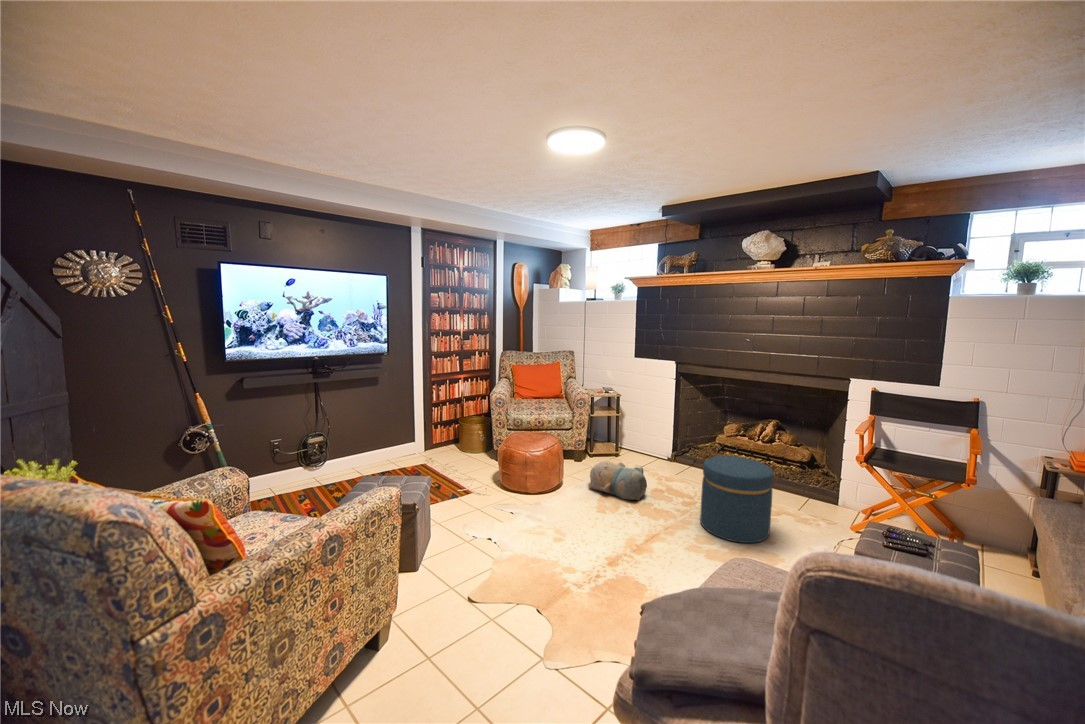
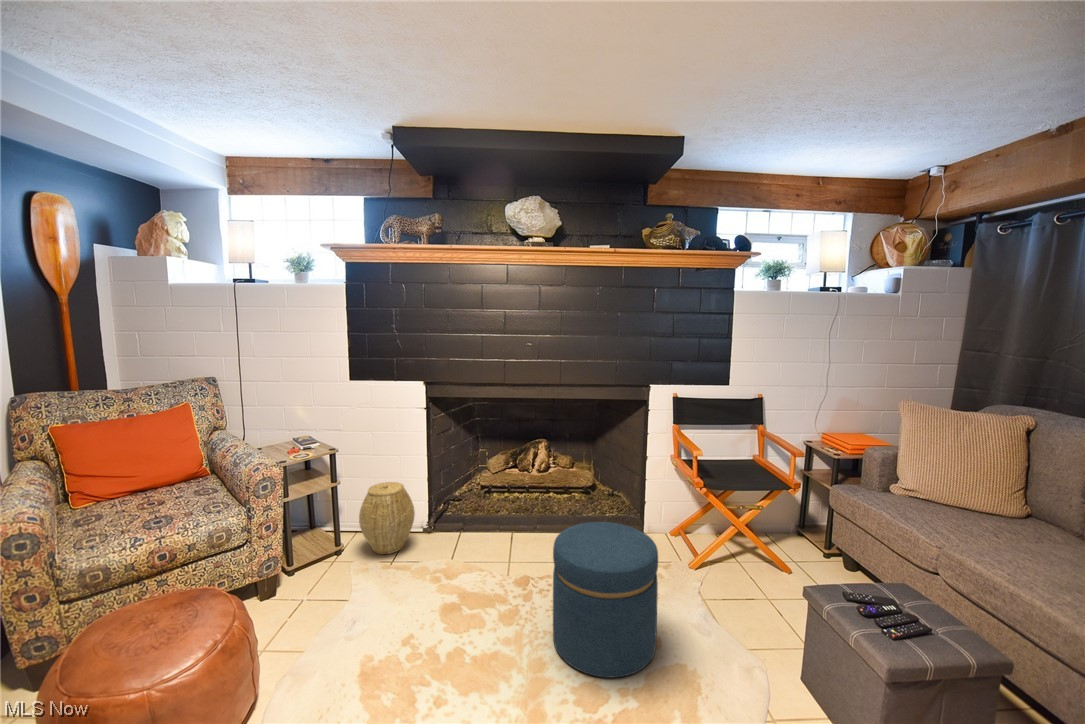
woven basket: none [628,420,660,461] -> present [359,482,415,554]
plush toy: present [589,461,647,500] -> none [322,585,445,672]

